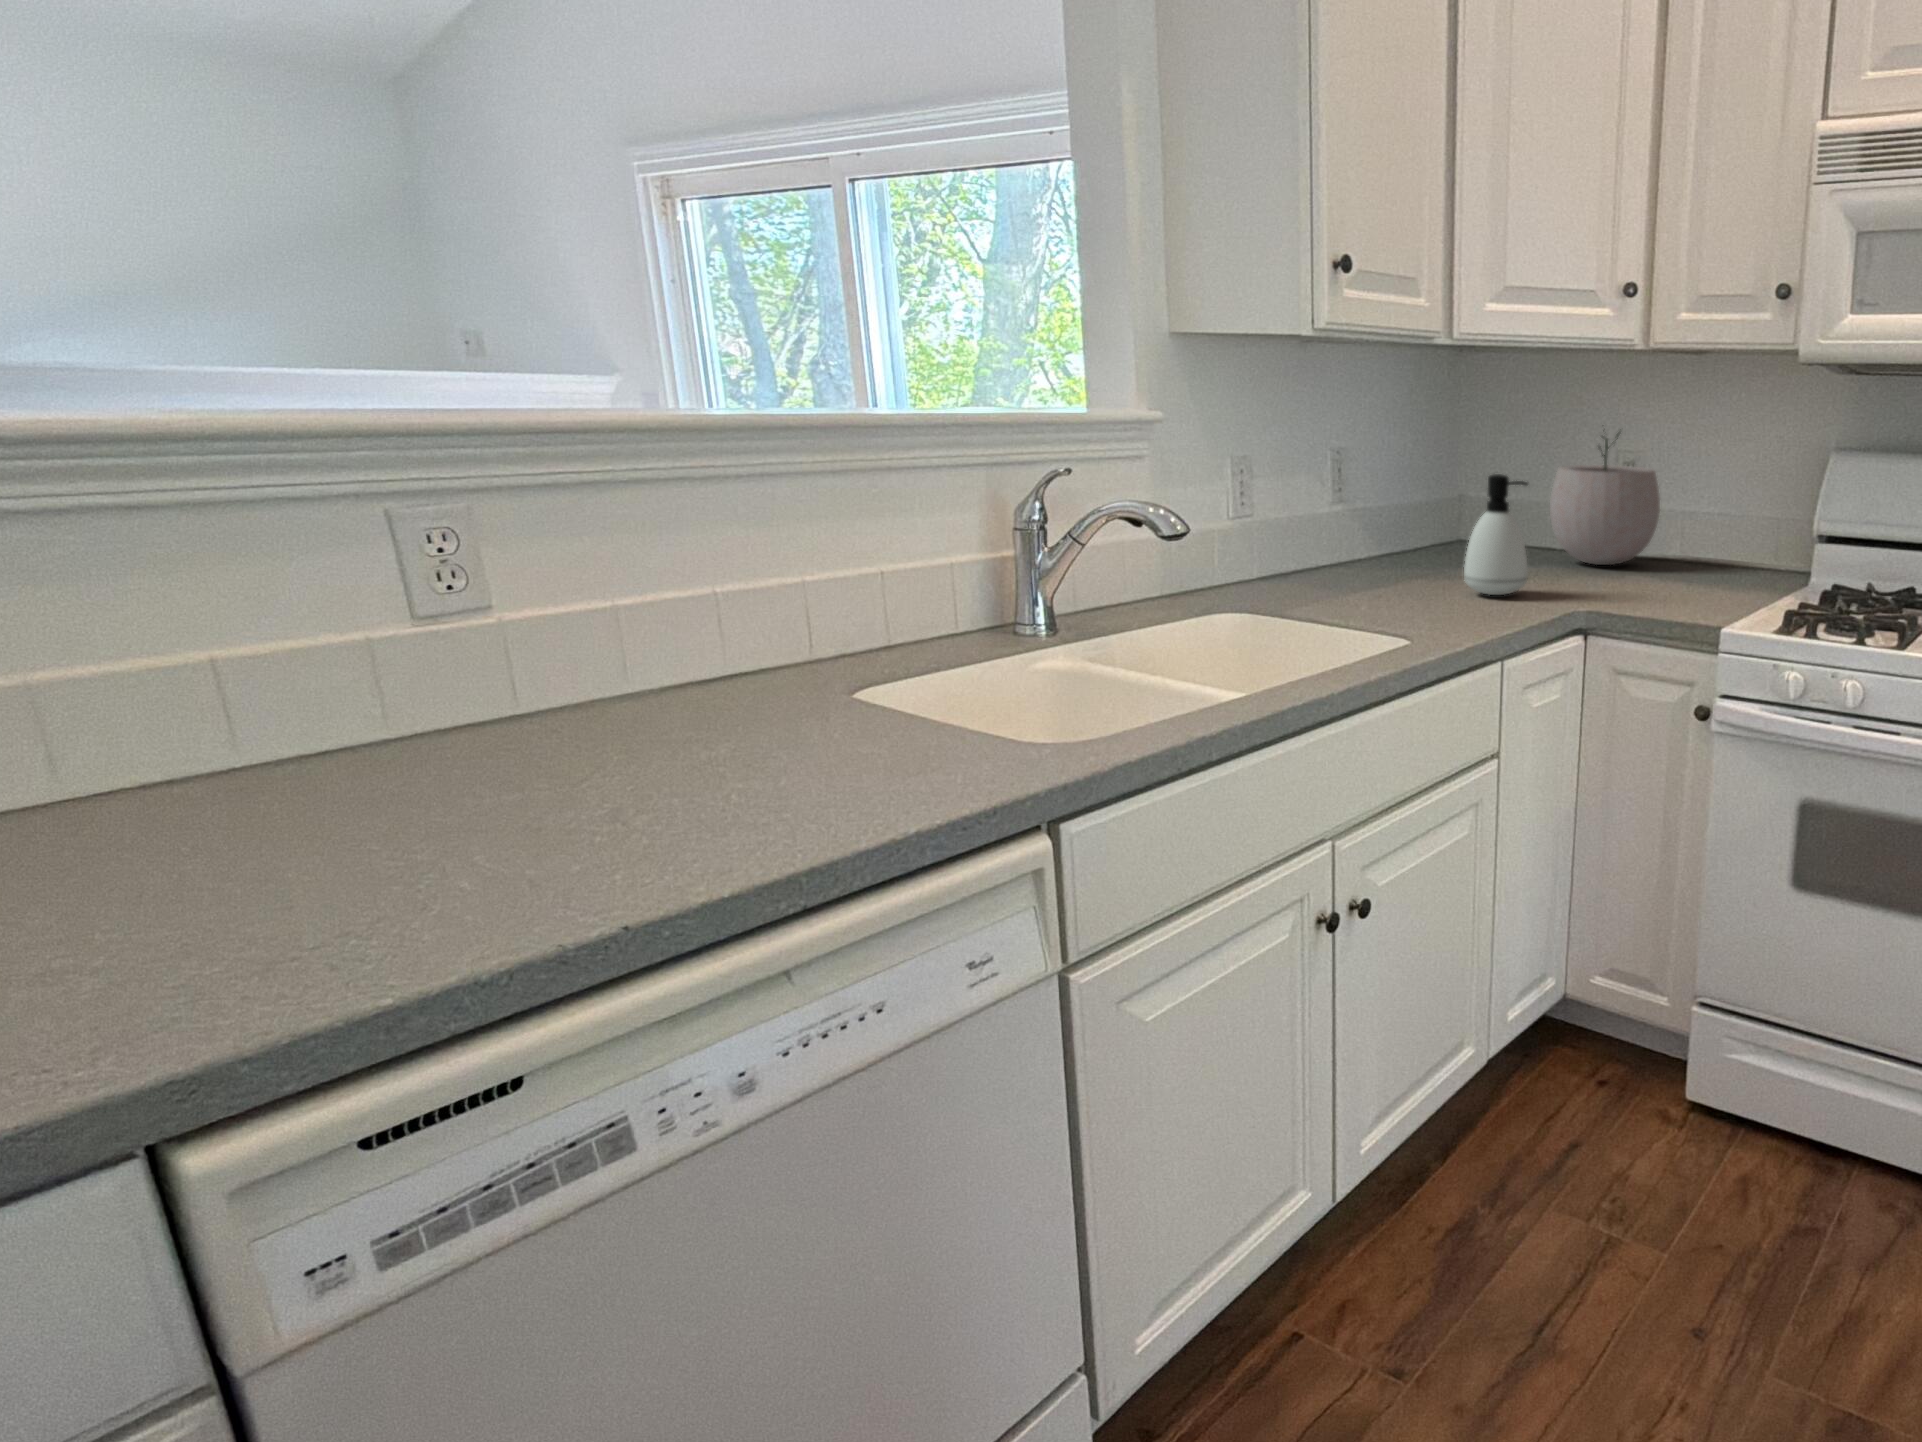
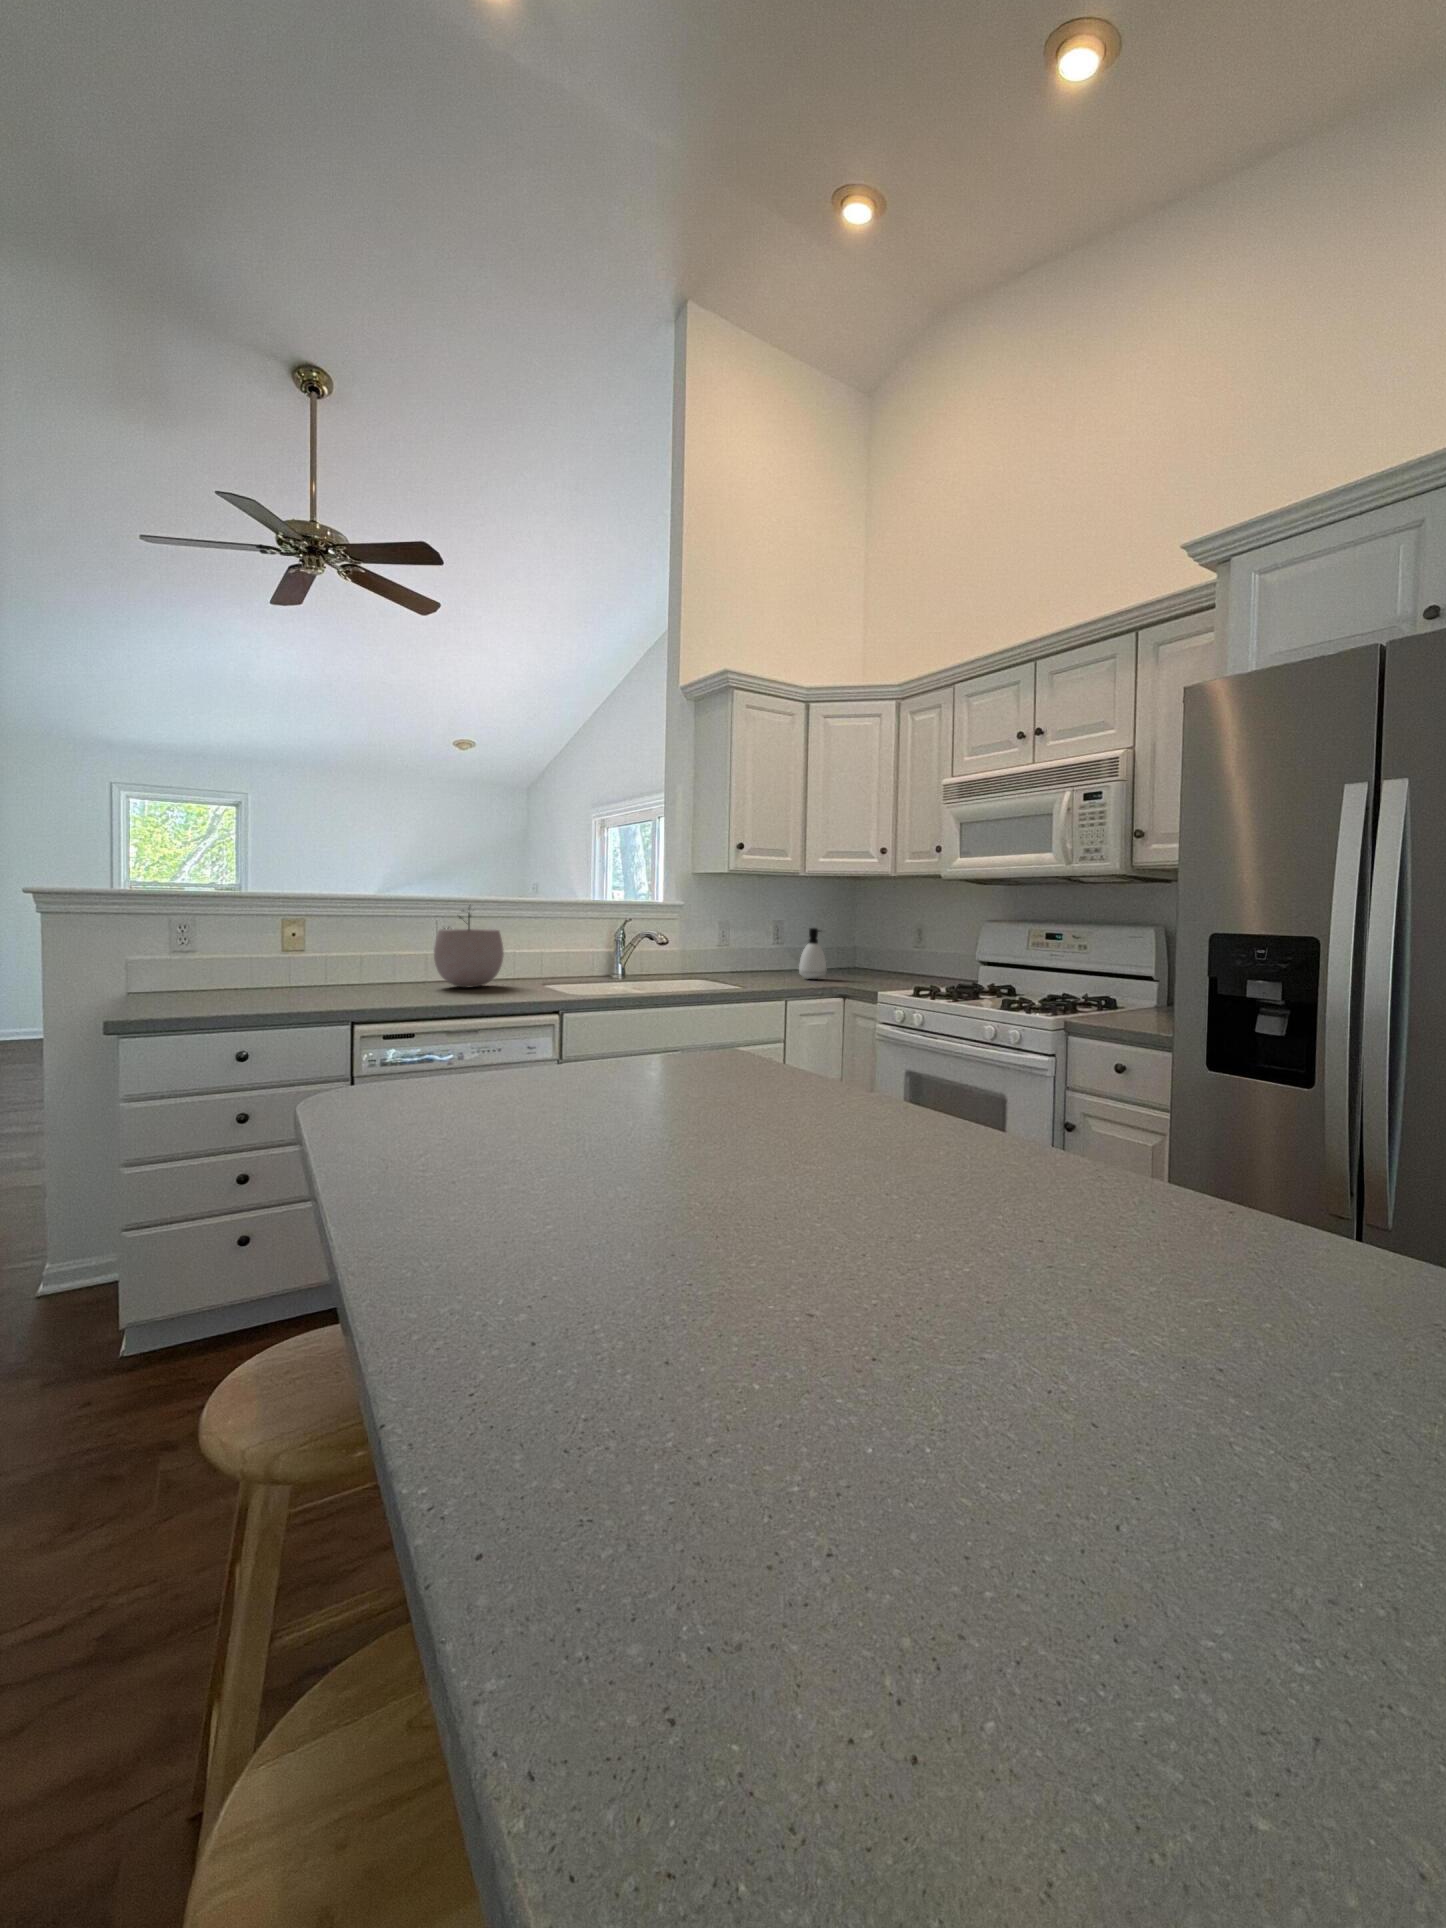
plant pot: present [1550,433,1660,565] -> present [434,913,504,987]

